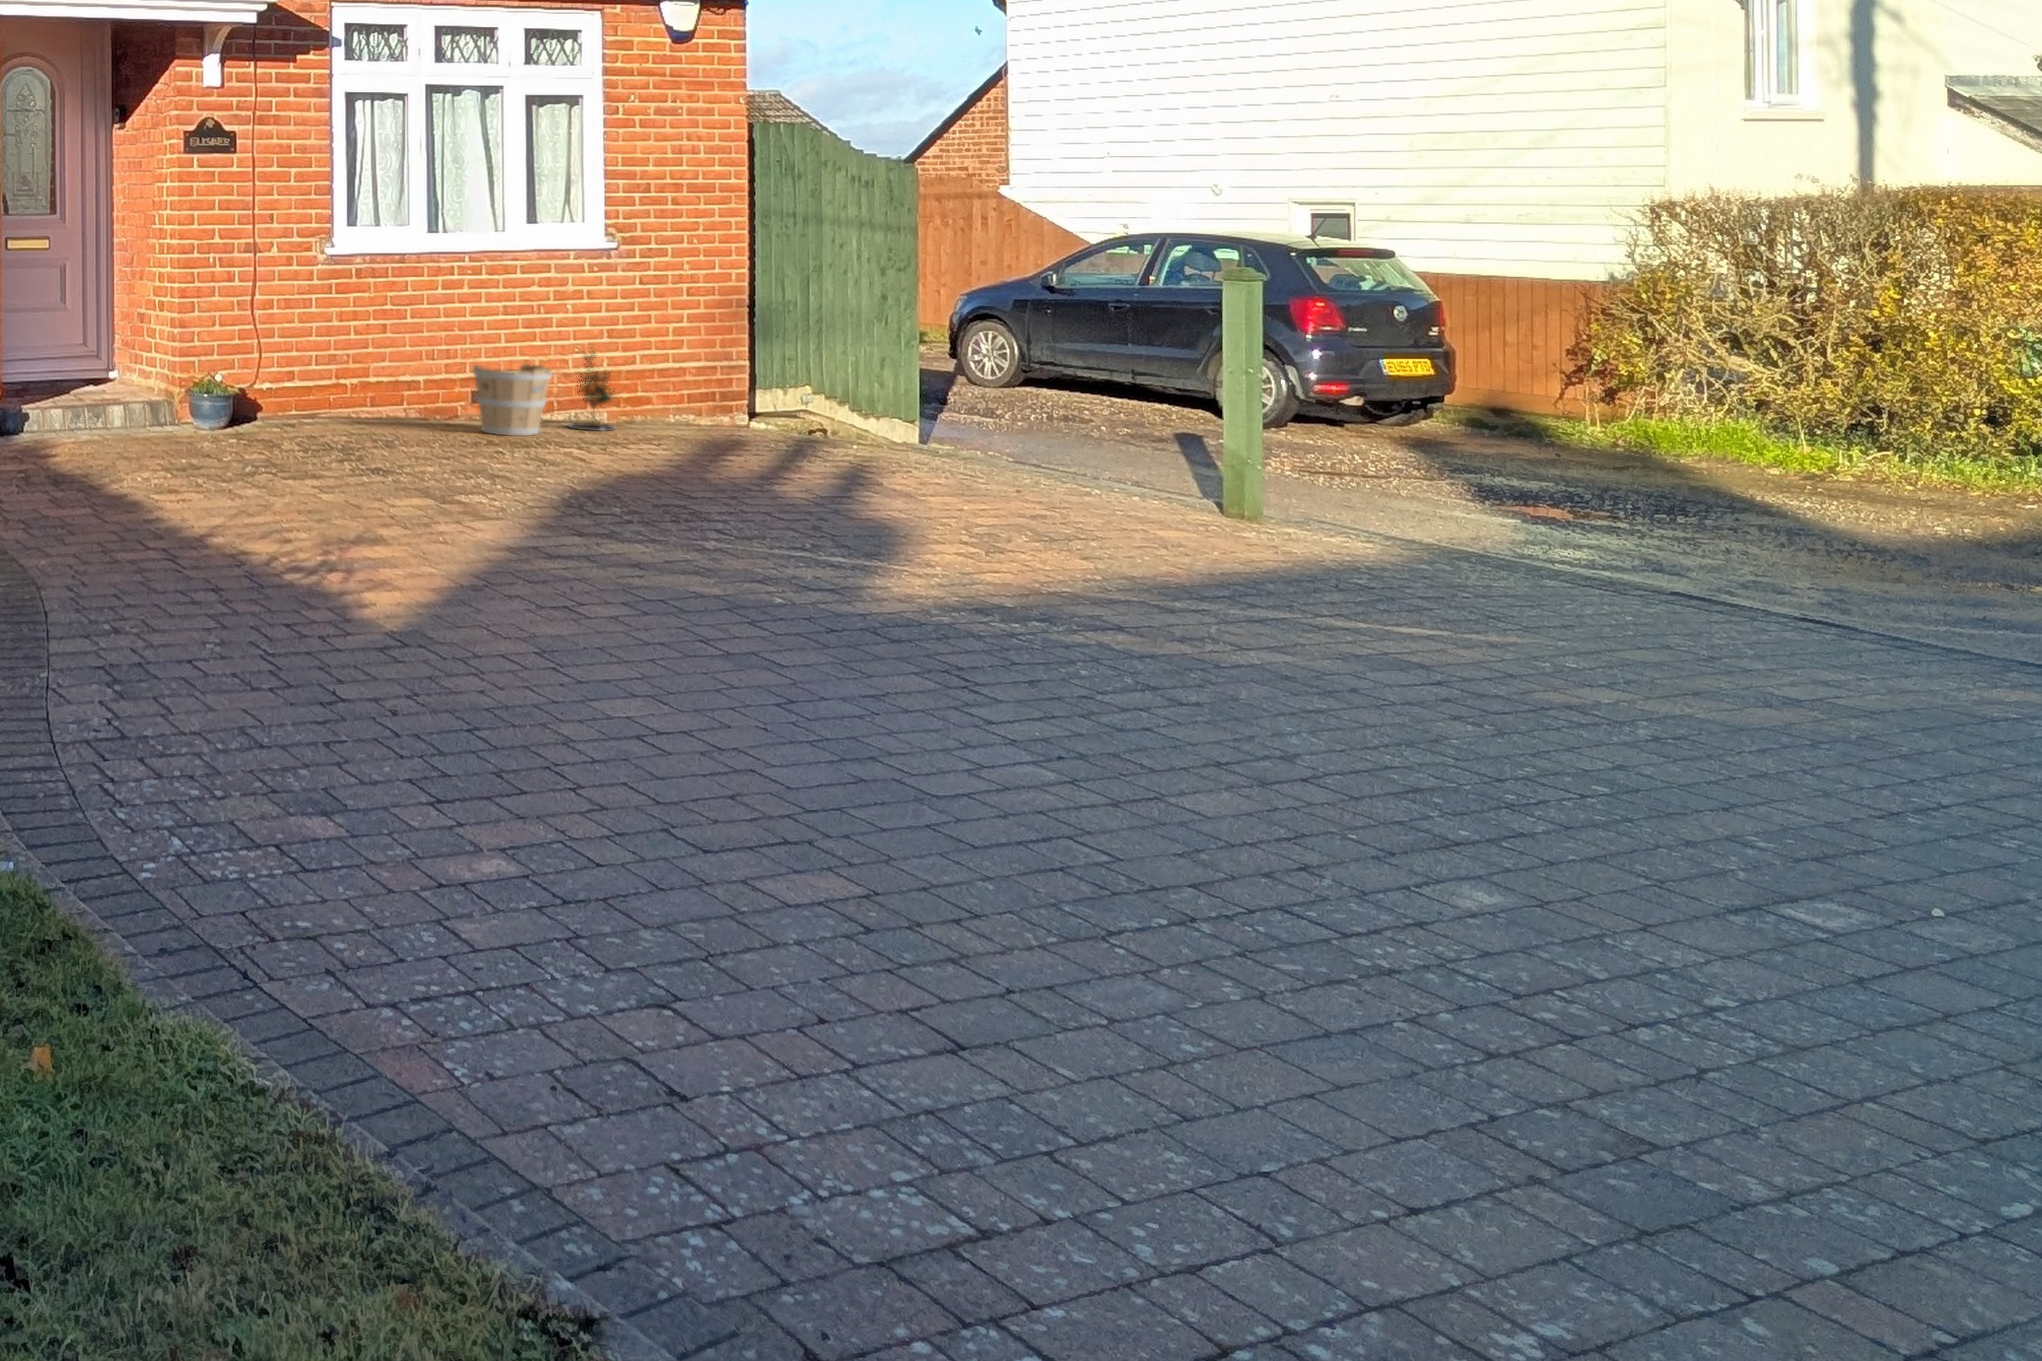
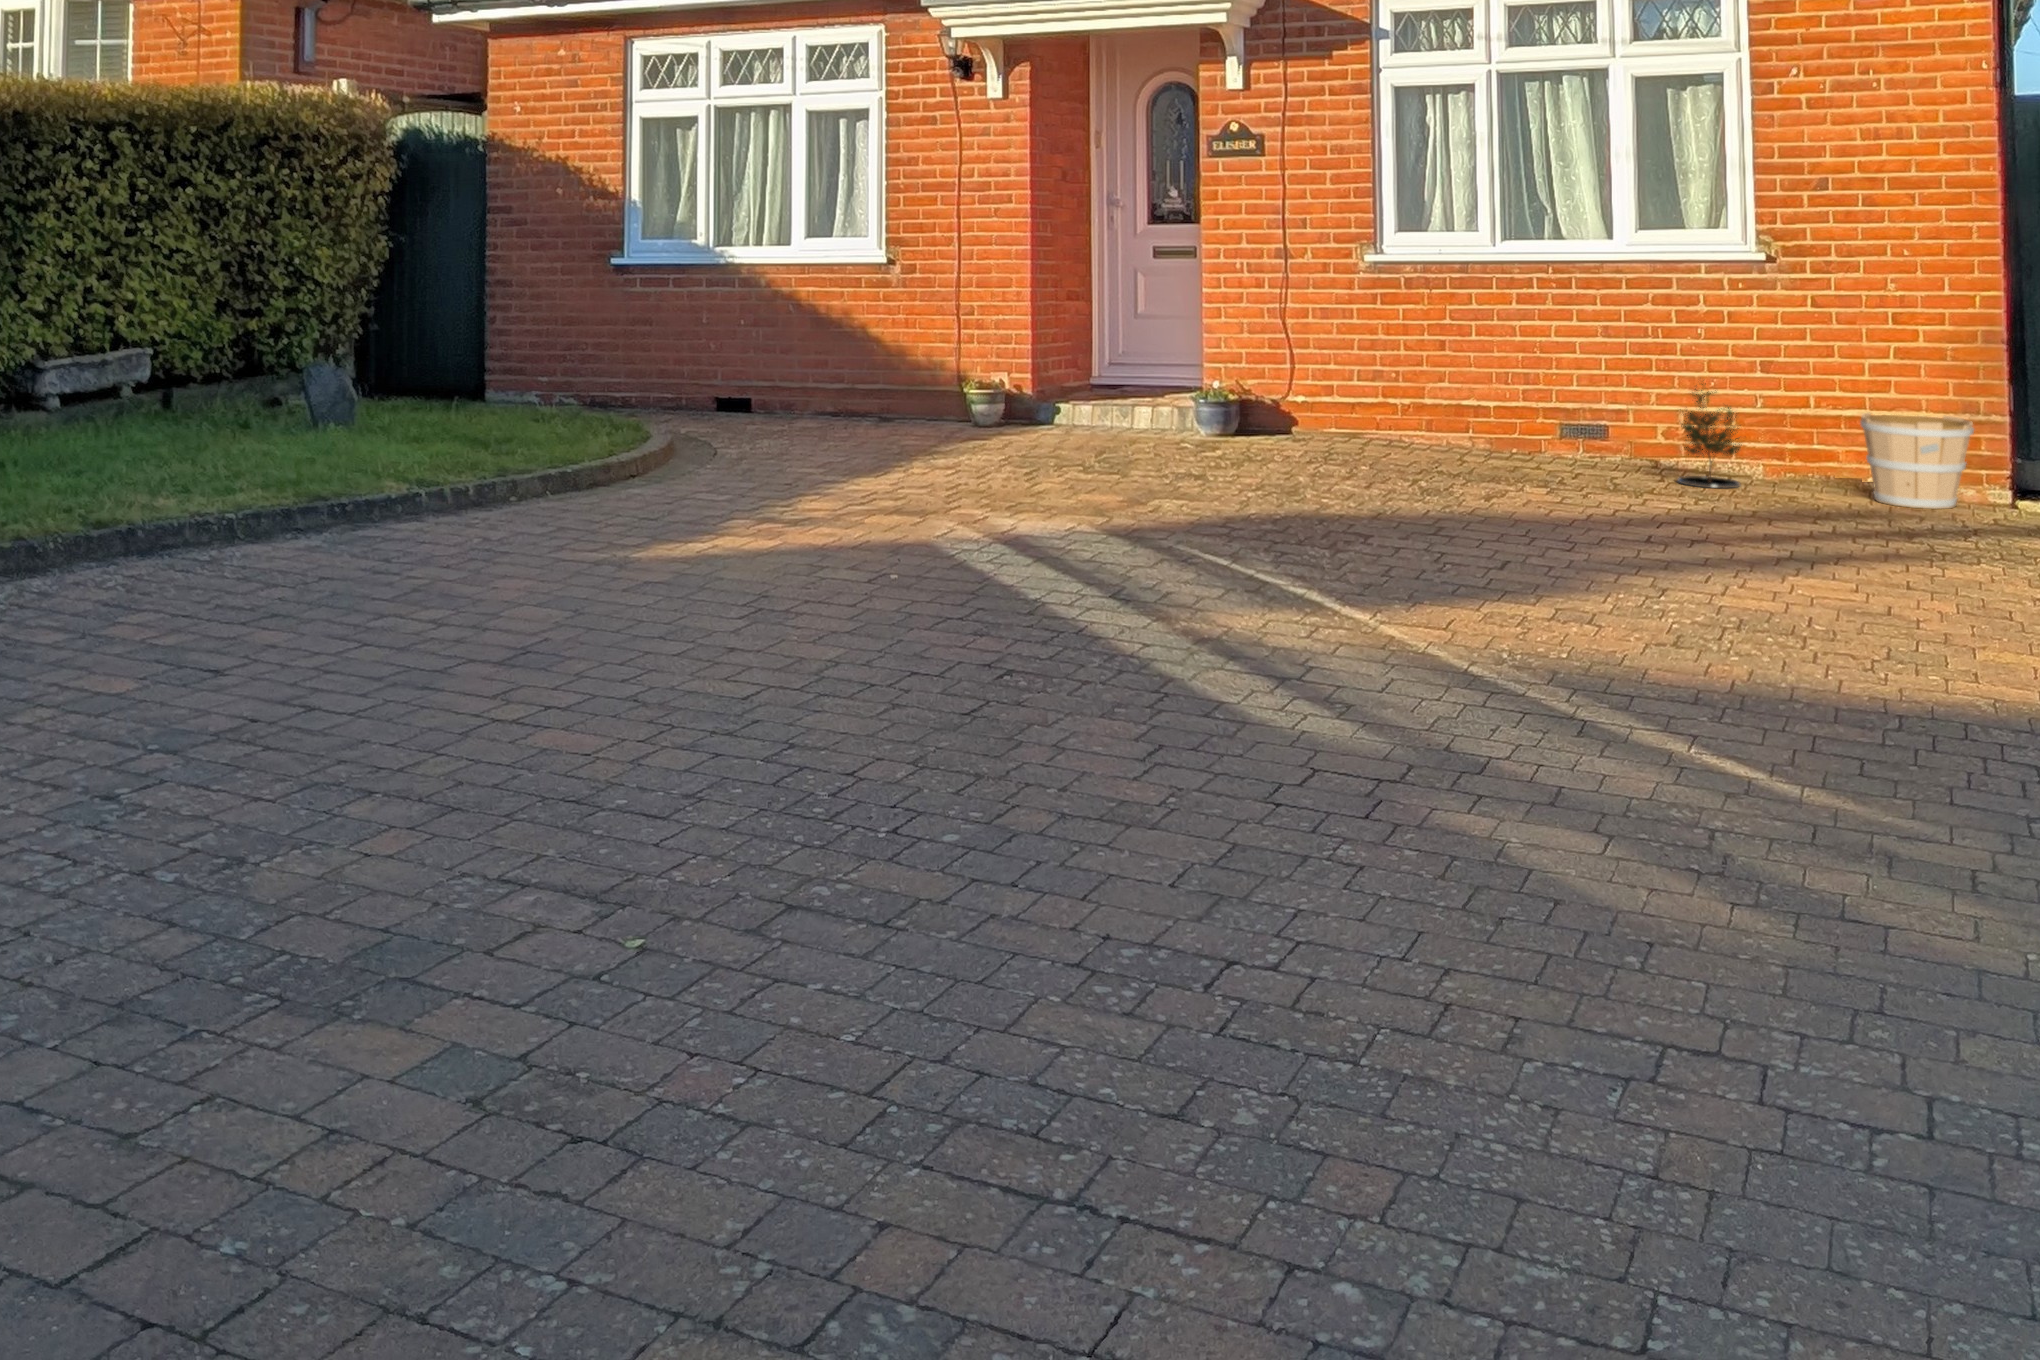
wooden bucket: present [473,364,552,436] -> present [1860,413,1974,509]

